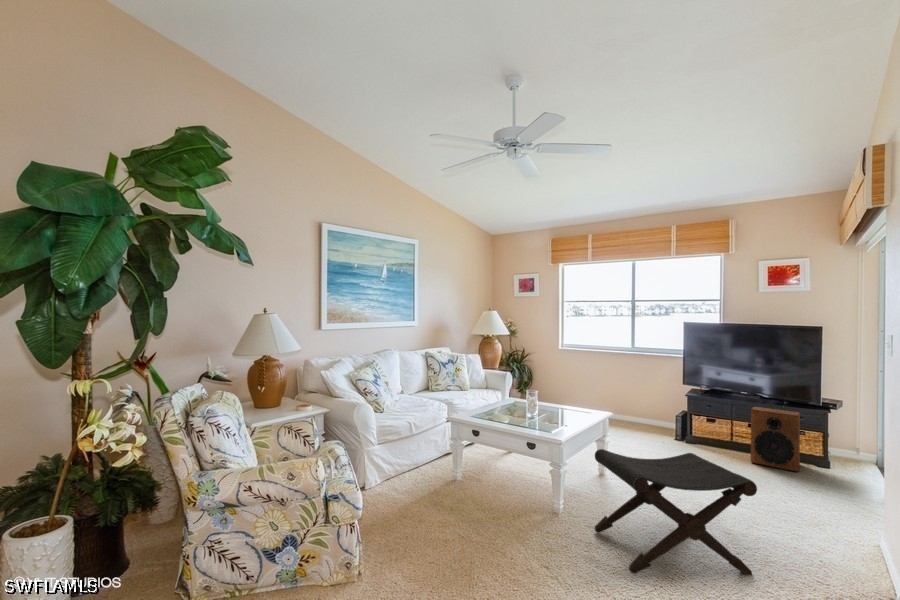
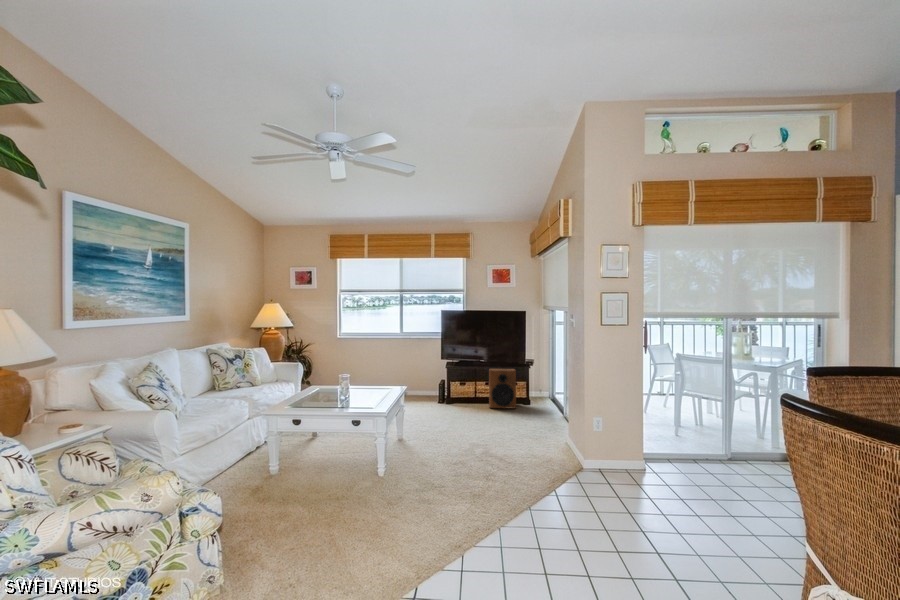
footstool: present [595,449,757,575] -> none [416,403,523,496]

